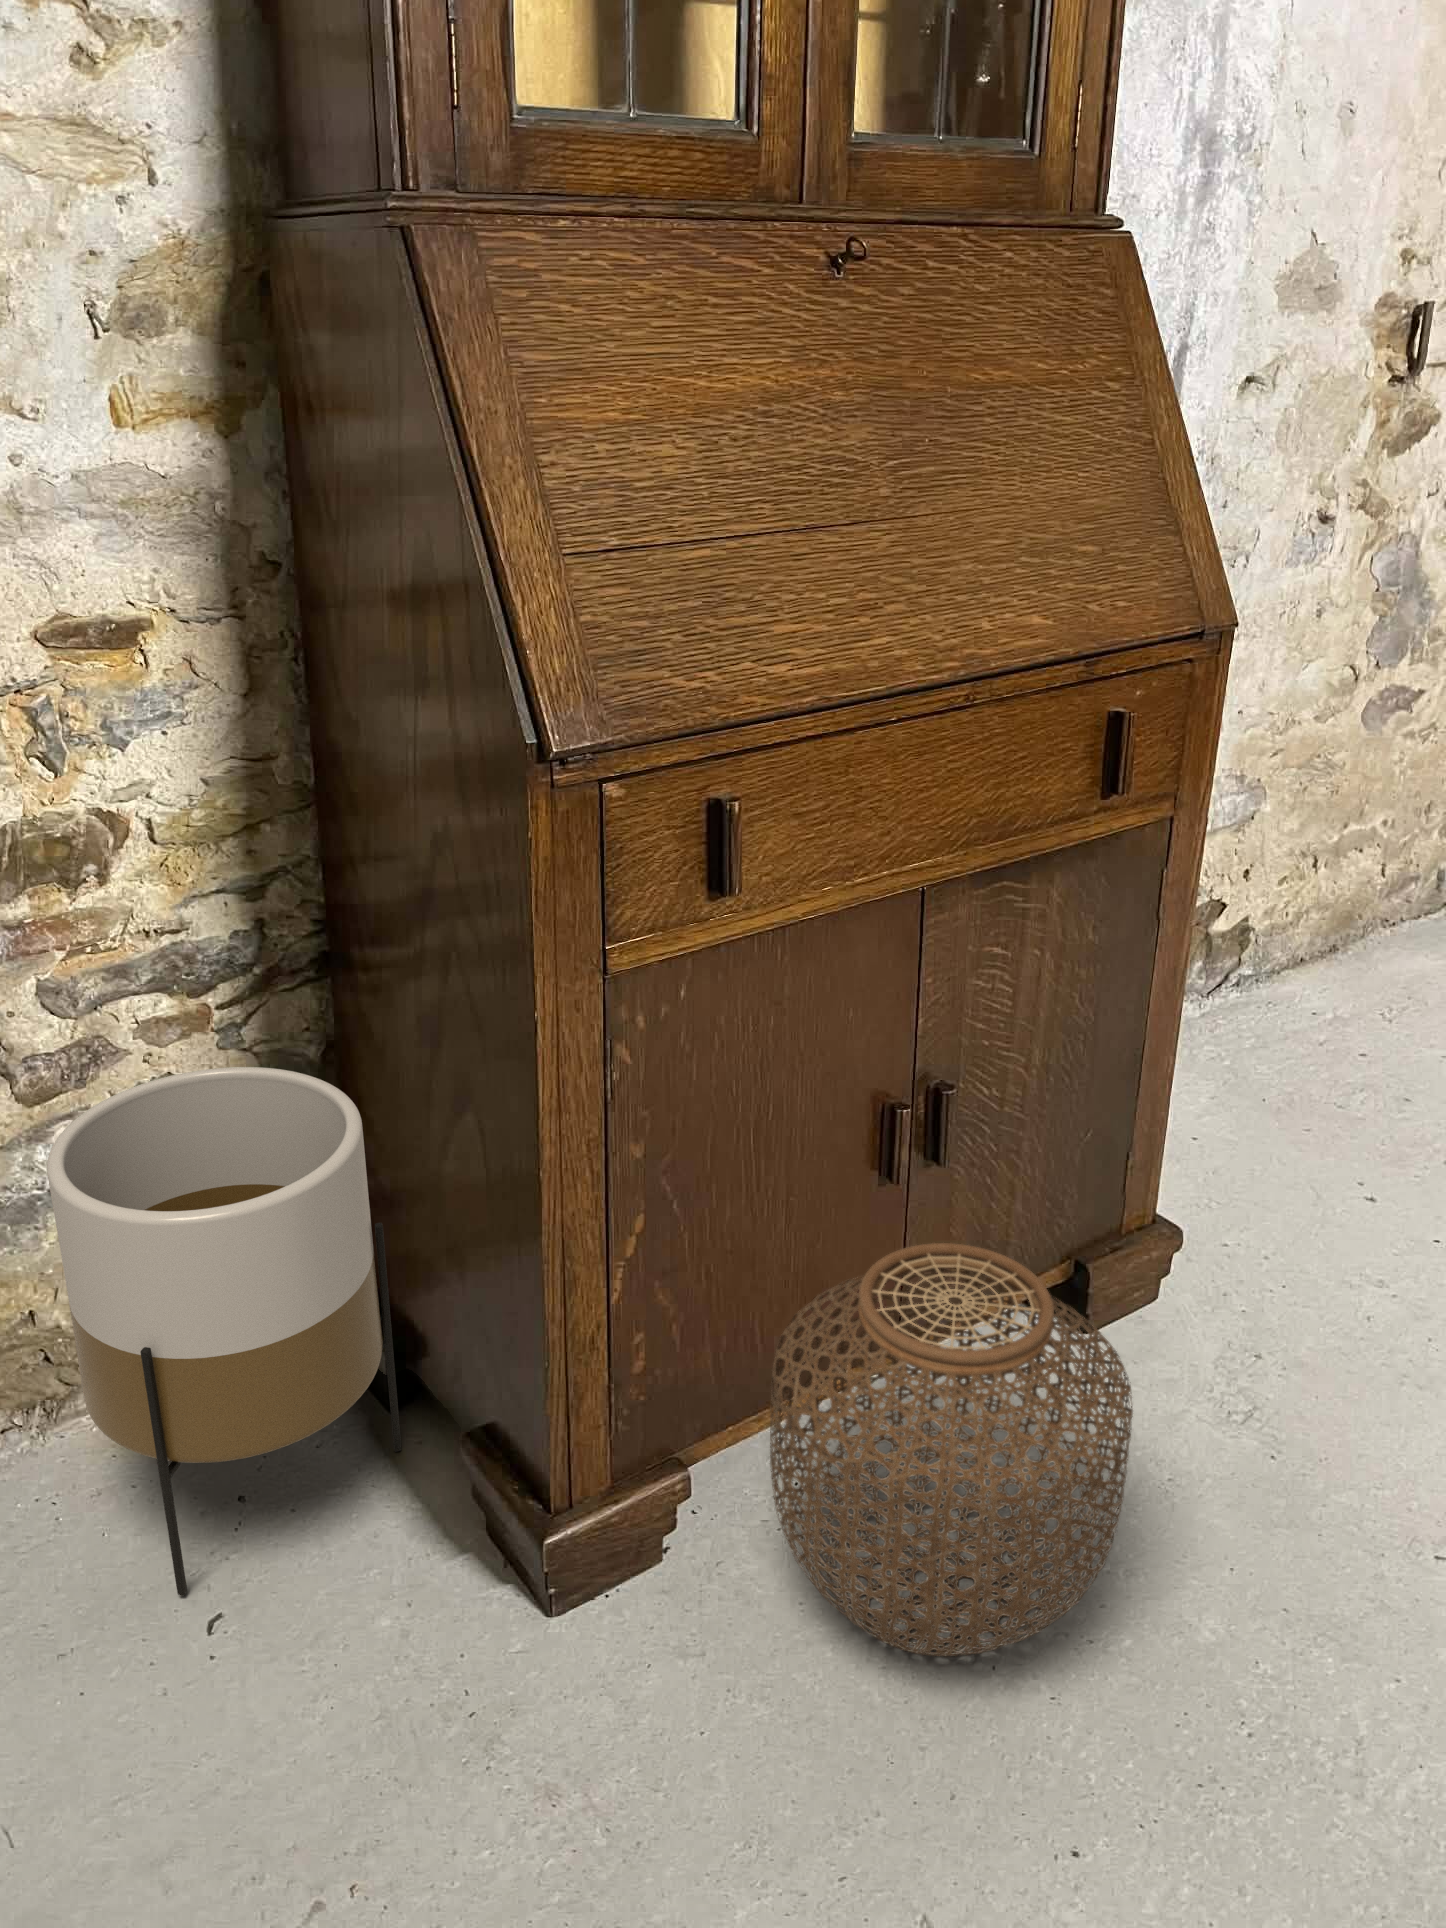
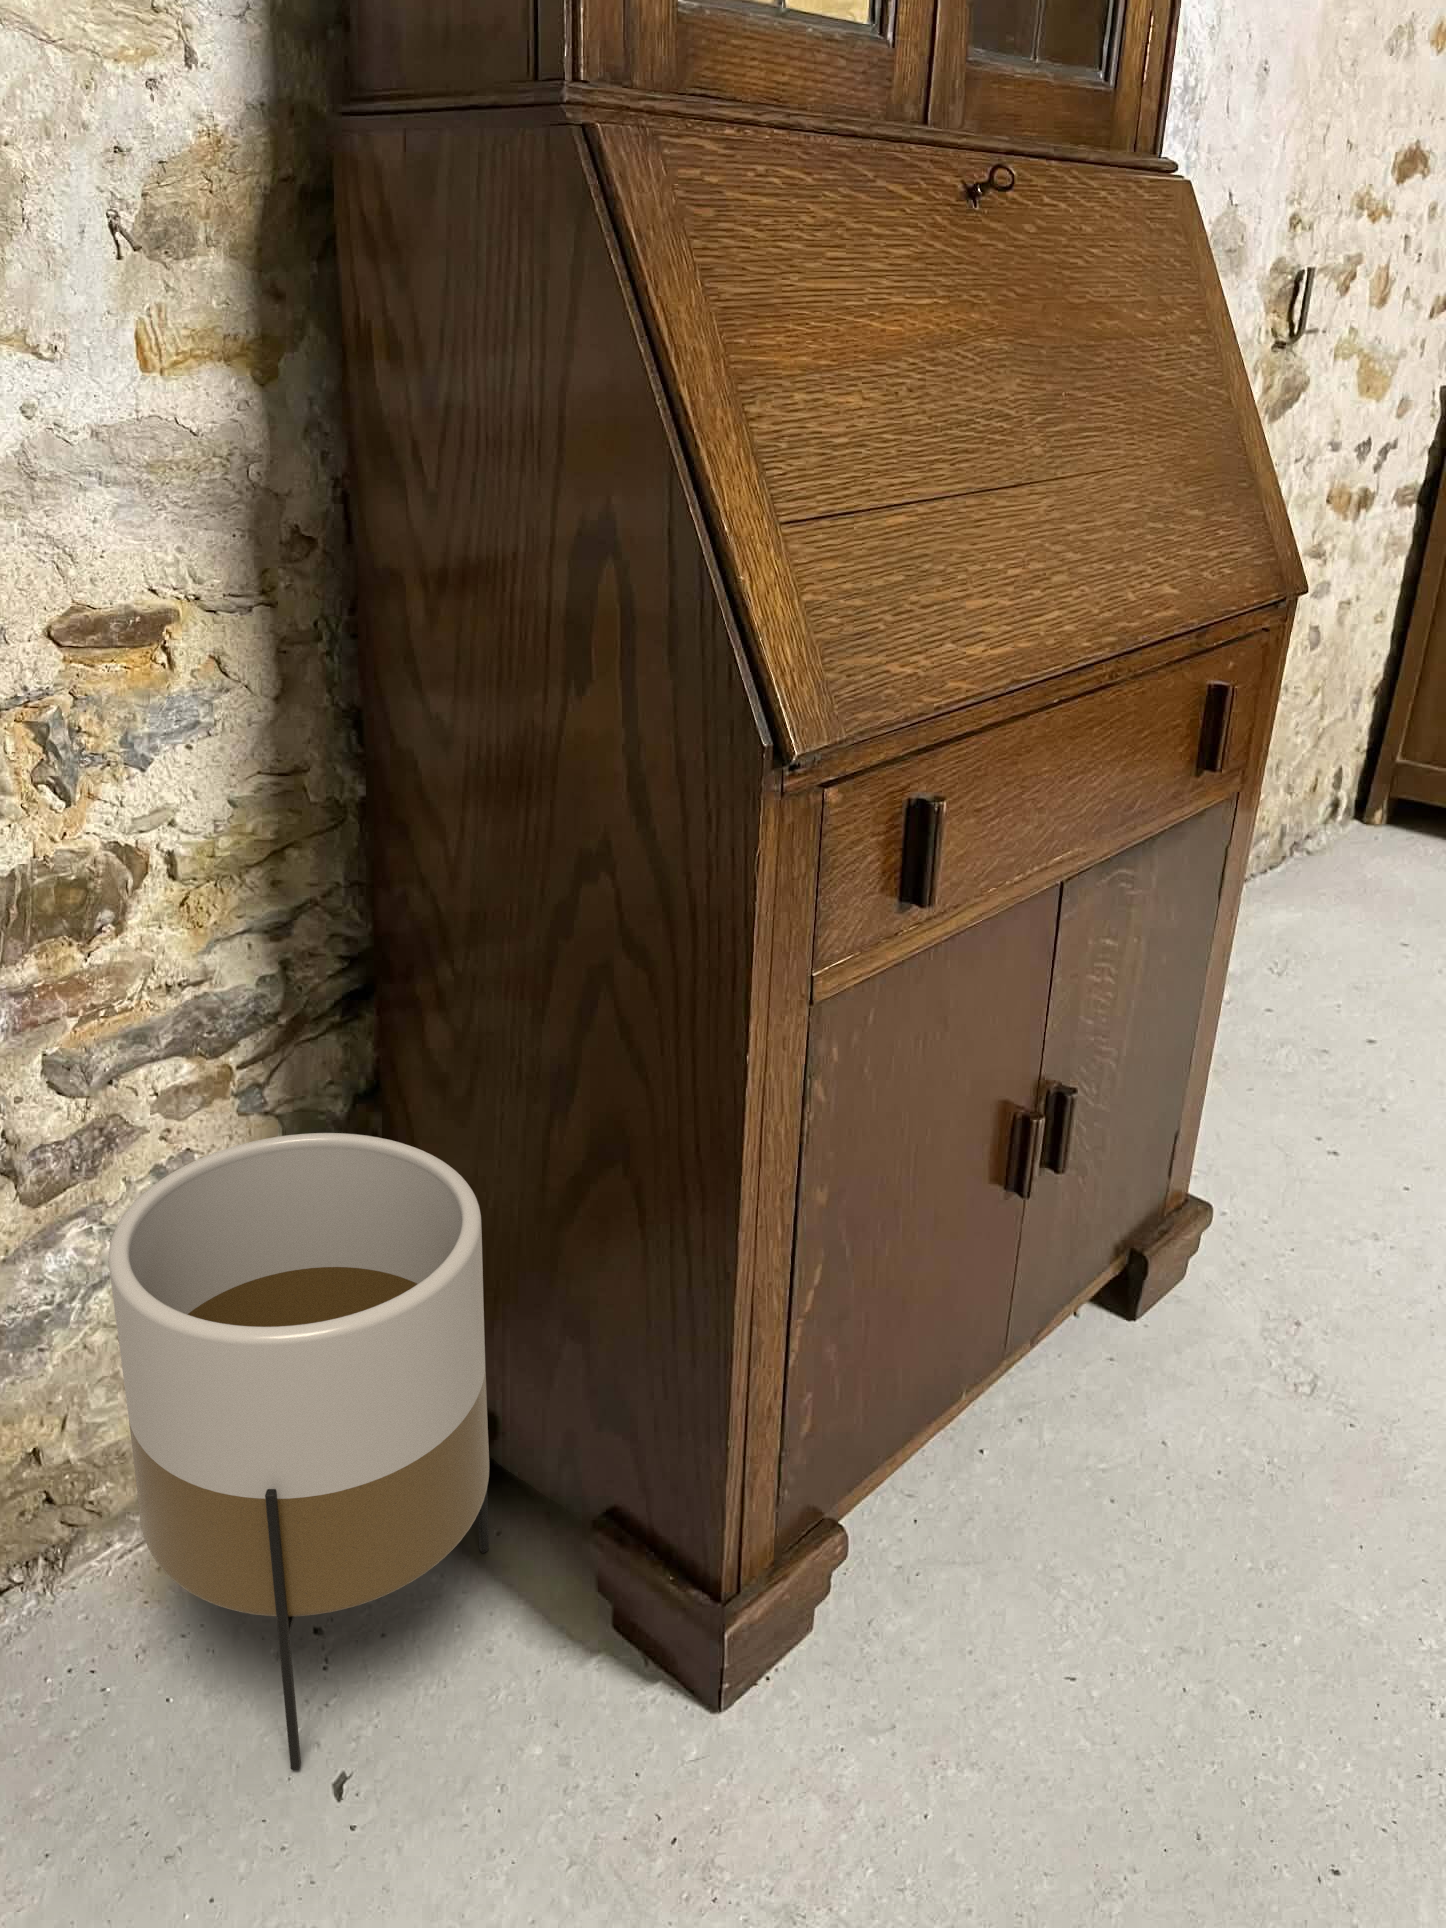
woven basket: present [770,1243,1133,1656] -> none [944,1257,1347,1698]

